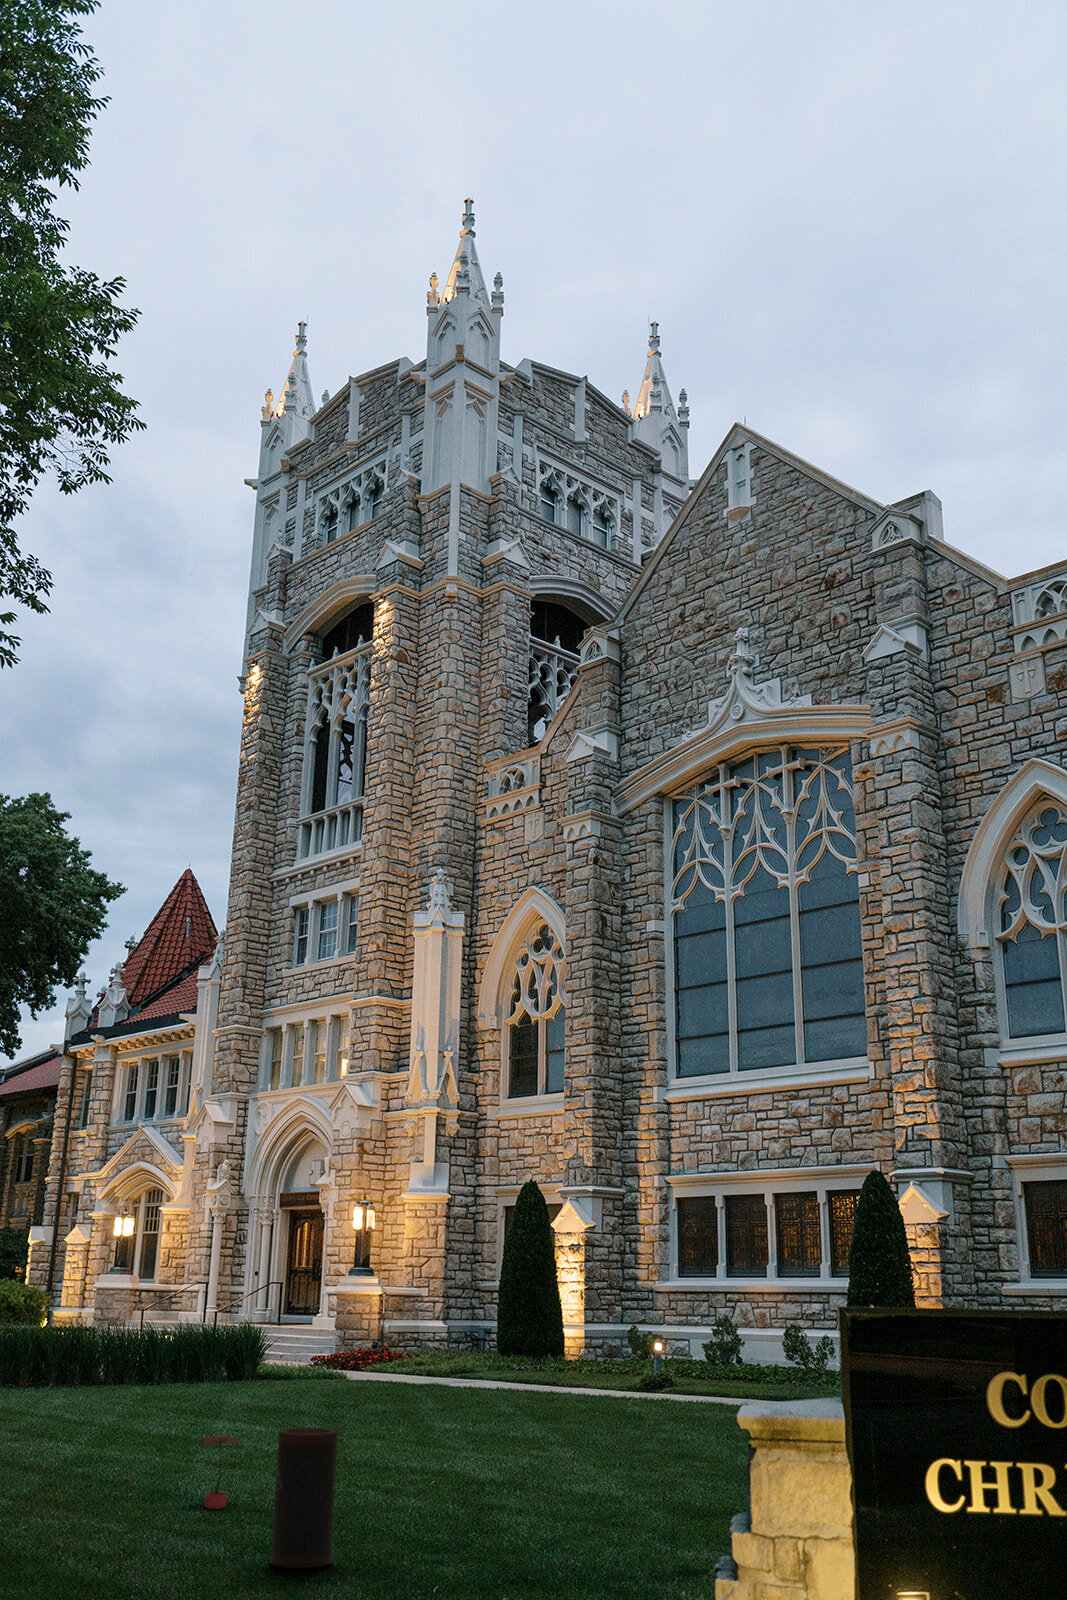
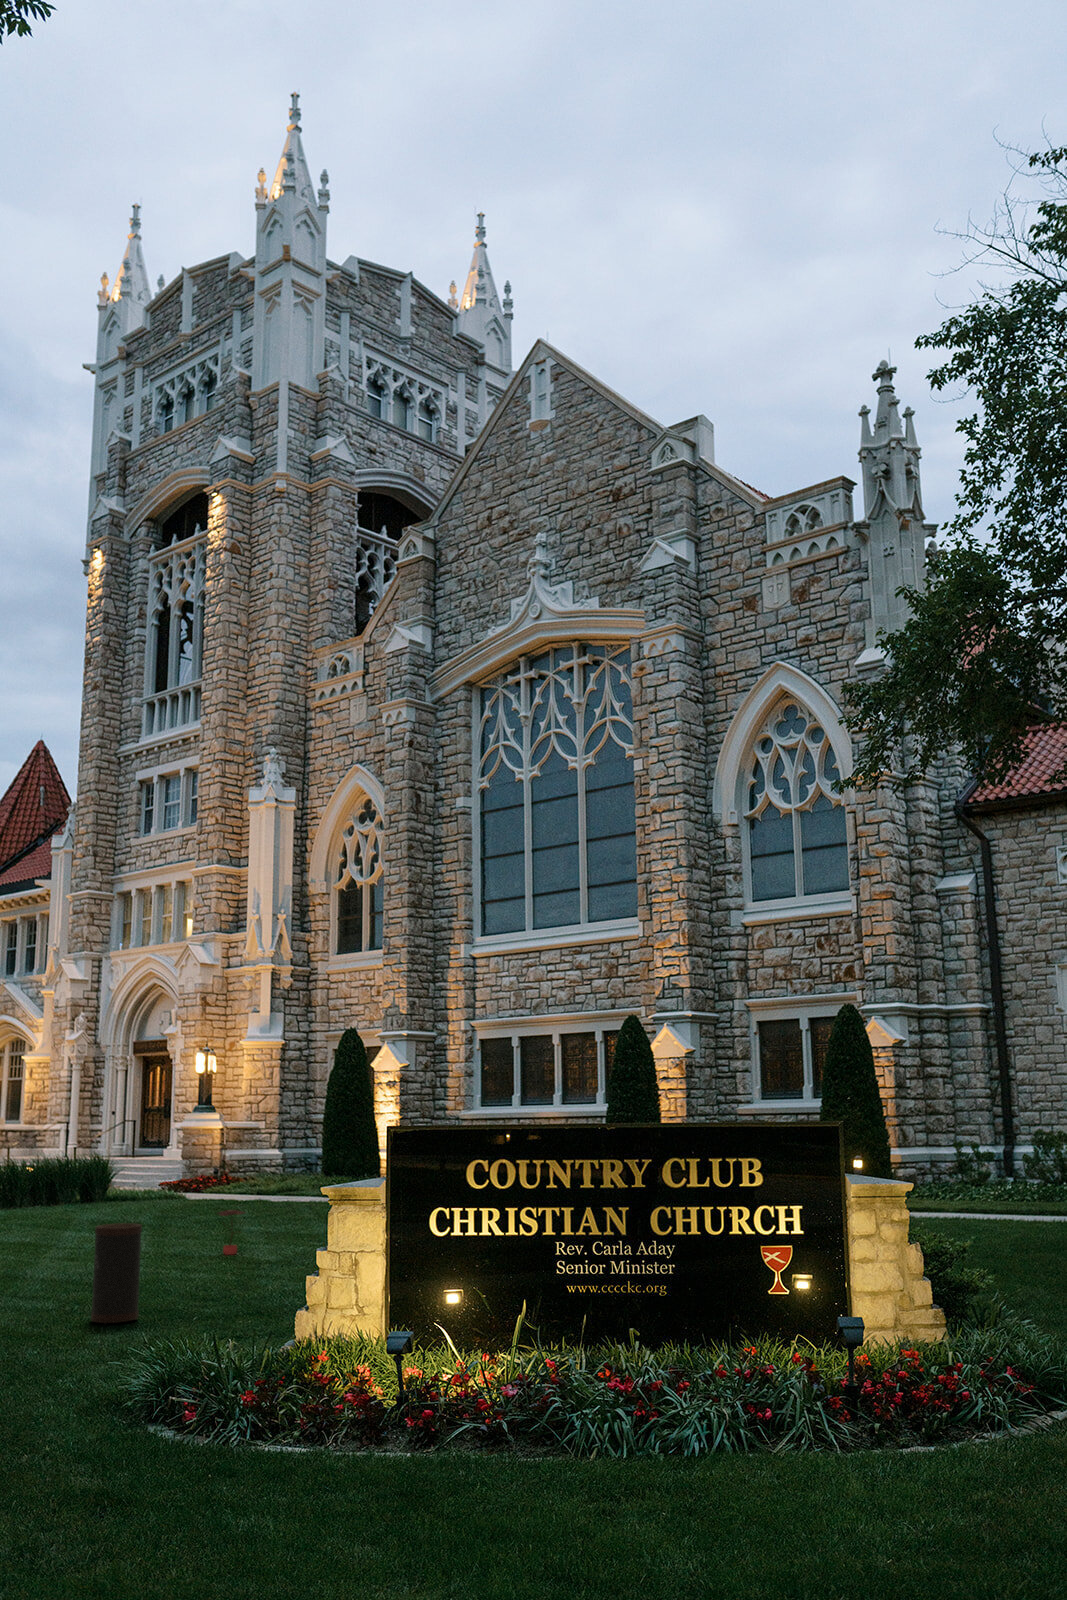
potted plant: present [199,1435,242,1509] -> present [217,1210,244,1255]

